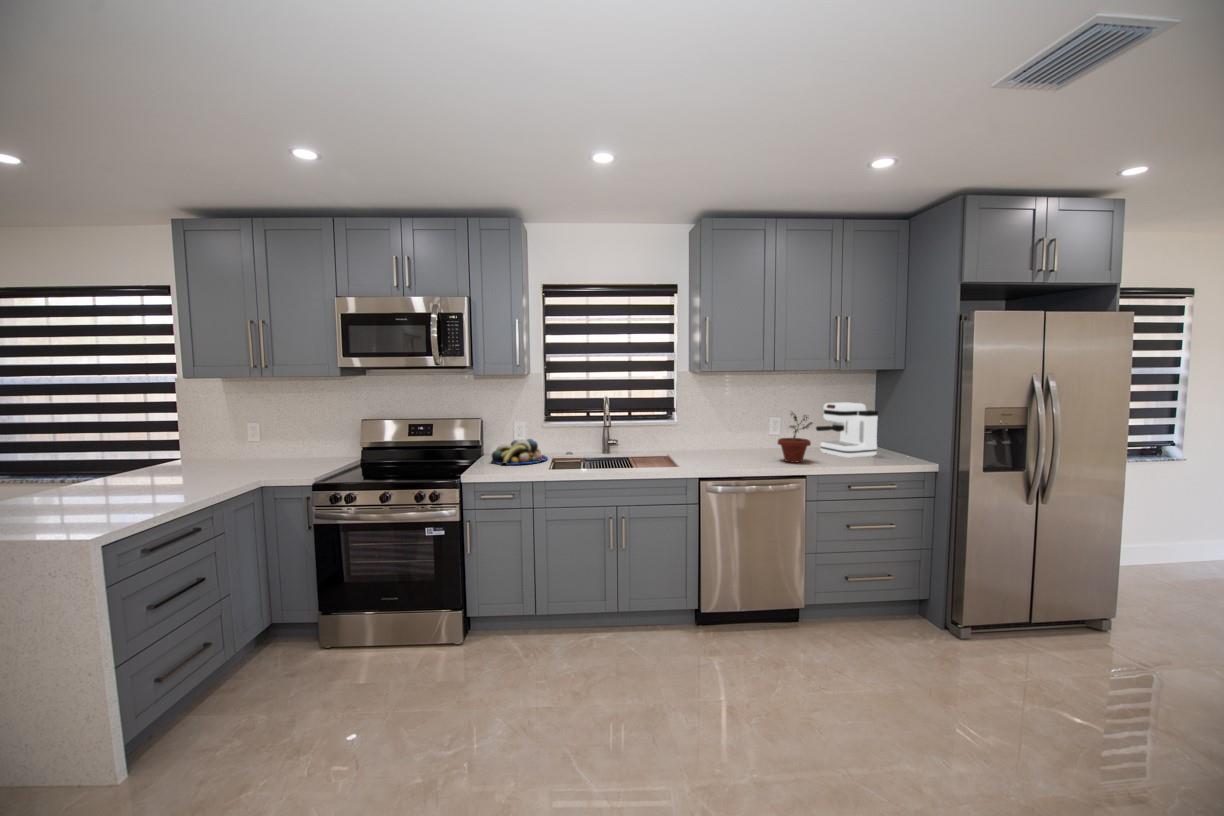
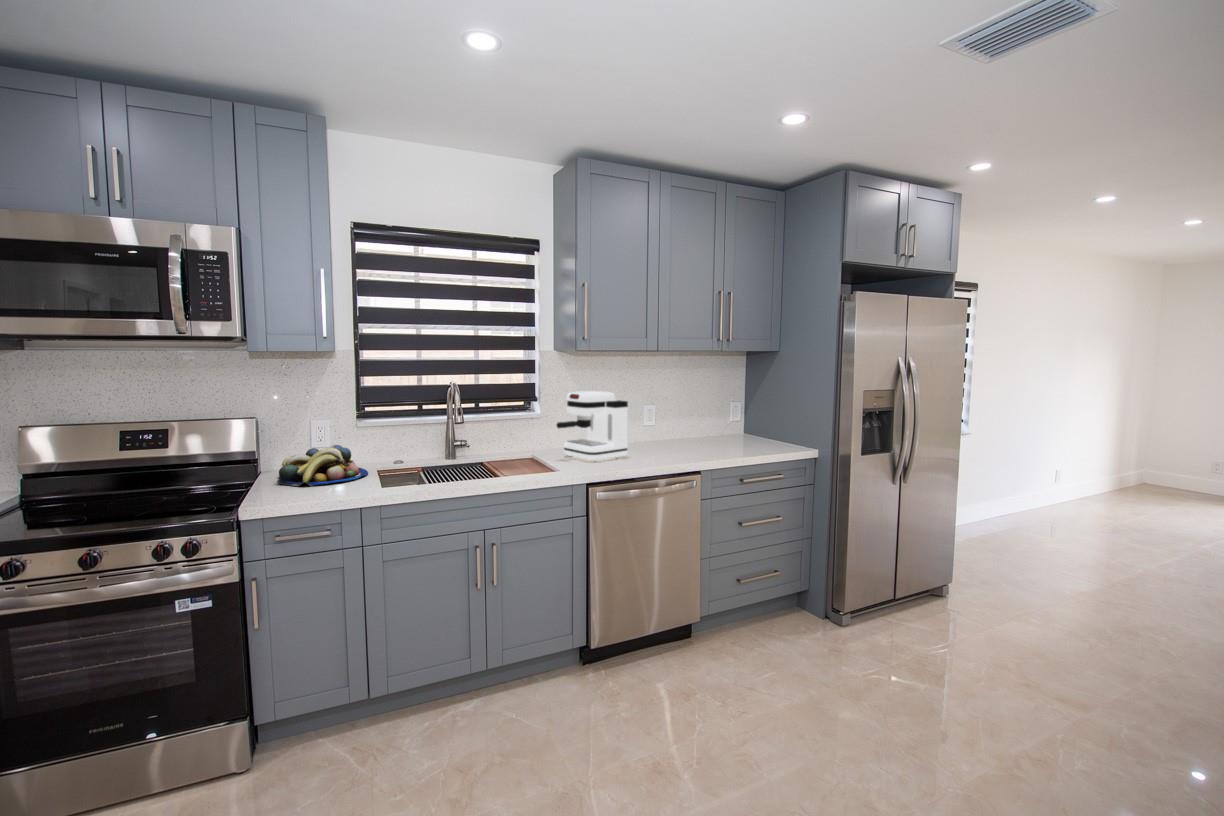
coffee maker: present [816,402,878,458] -> present [557,391,628,461]
potted plant: present [778,413,812,462] -> none [664,397,705,457]

